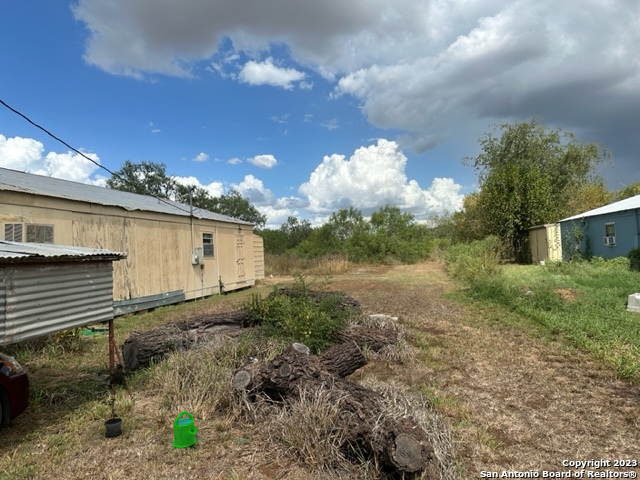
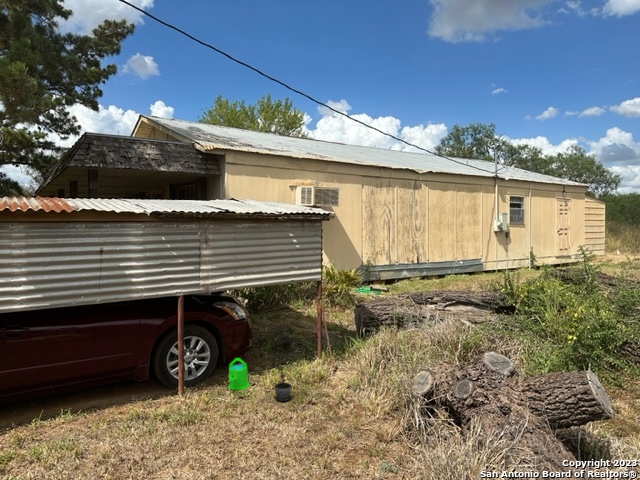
watering can: present [173,411,197,448] -> present [228,358,249,390]

